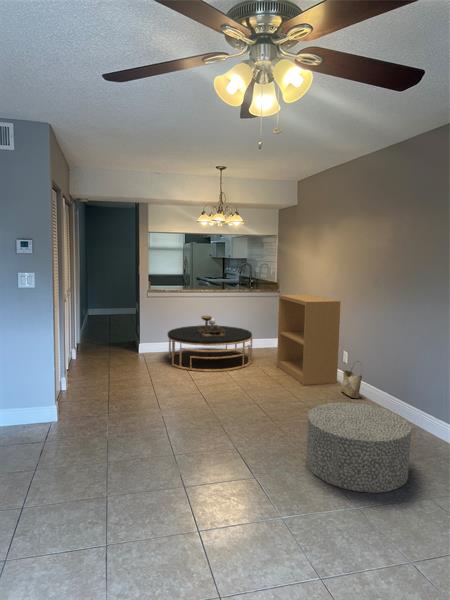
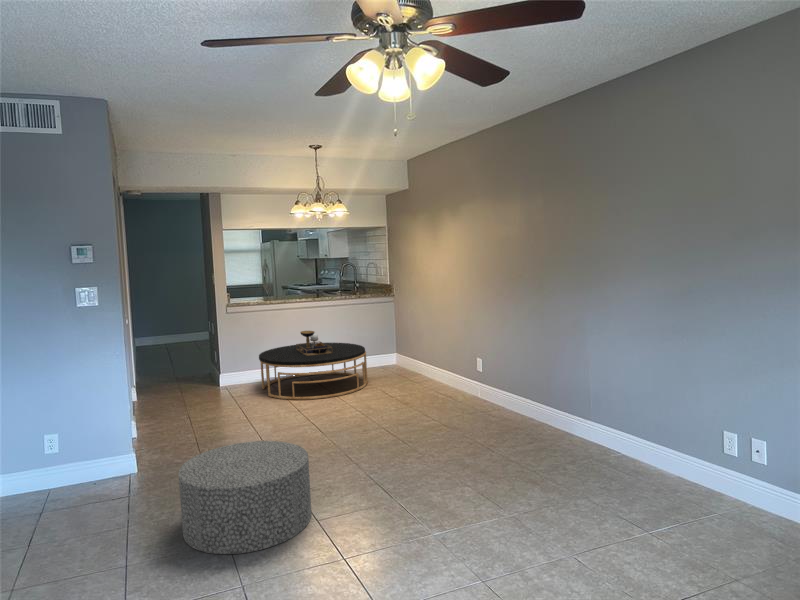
bookshelf: present [277,295,340,385] -> none [396,295,472,403]
woven basket: present [341,361,362,398] -> none [478,367,501,410]
ottoman: present [306,402,411,493] -> present [178,441,311,554]

